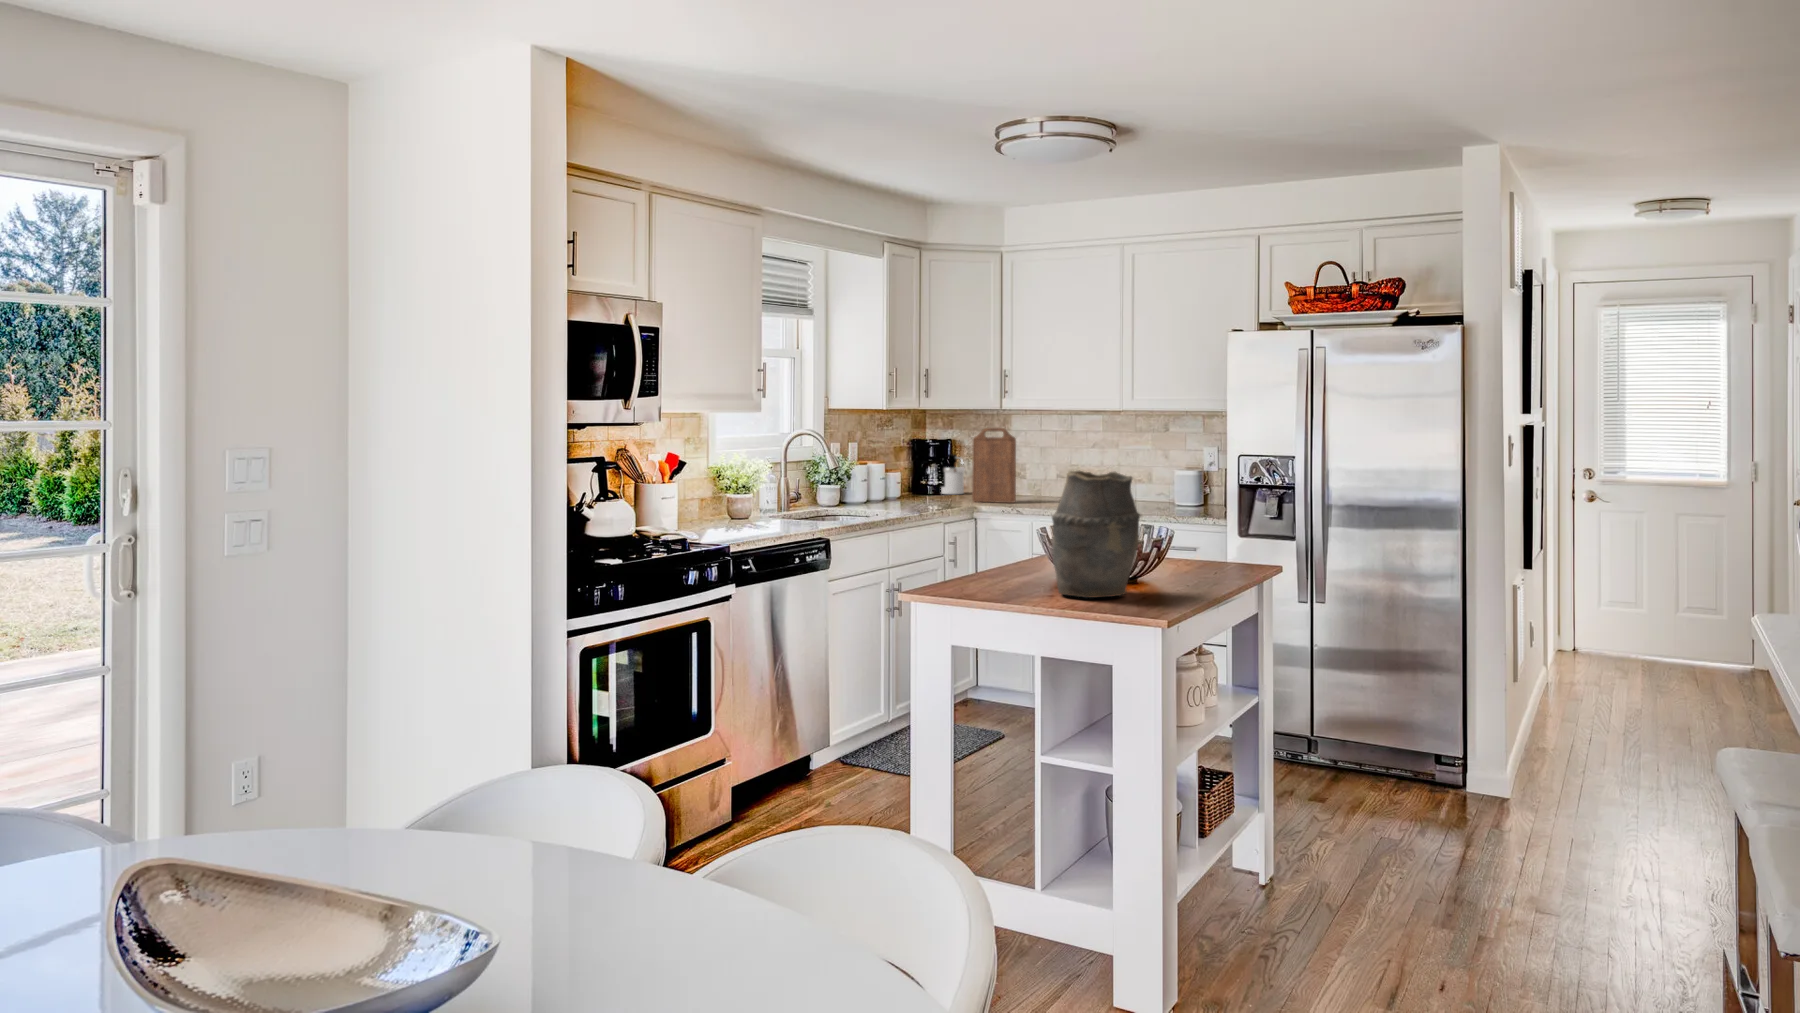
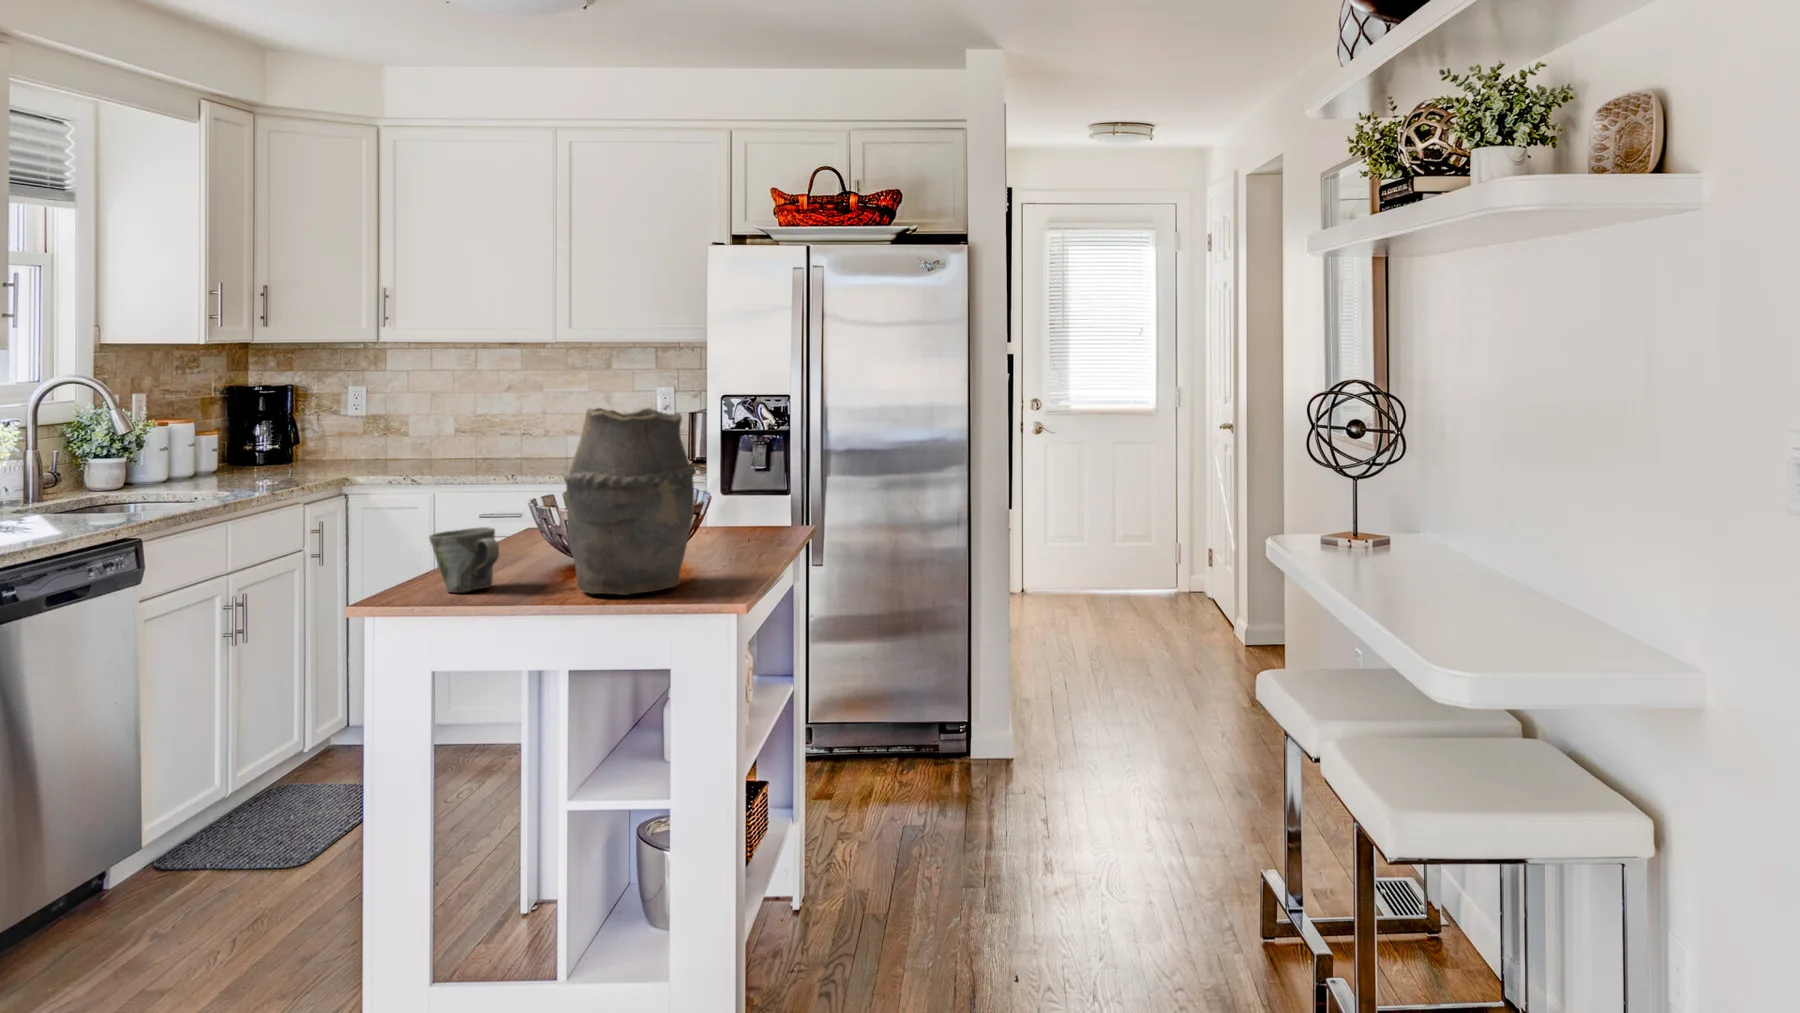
cutting board: present [972,428,1016,503] -> none [330,369,399,471]
soap dispenser: present [941,454,965,494] -> none [278,408,315,463]
mug: none [971,546,1012,587] -> present [429,527,499,593]

